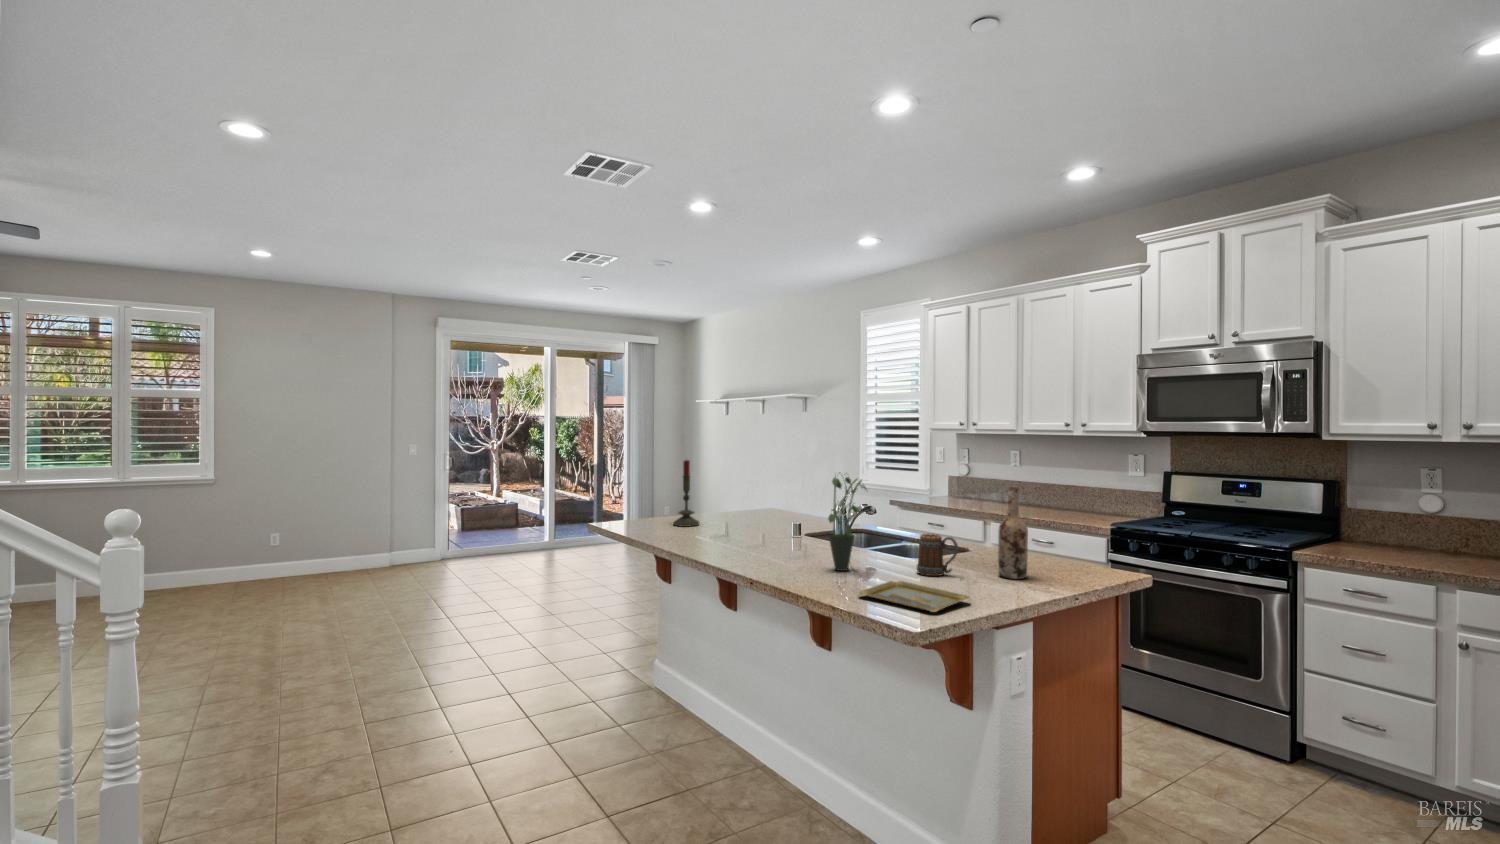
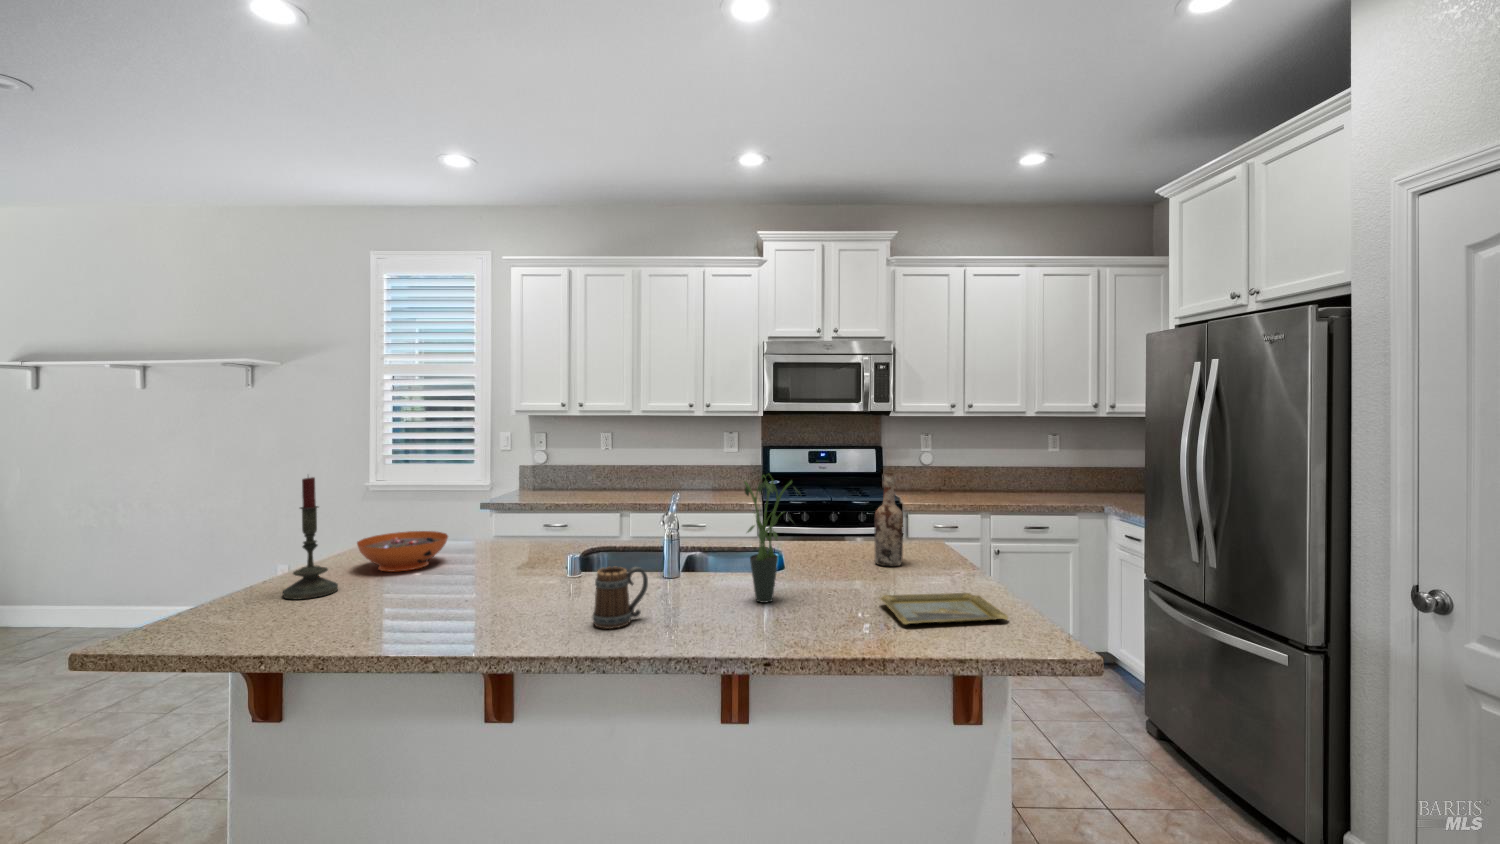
decorative bowl: none [722,502,773,524] -> present [357,531,448,571]
mug: present [917,534,958,576] -> present [592,567,648,629]

